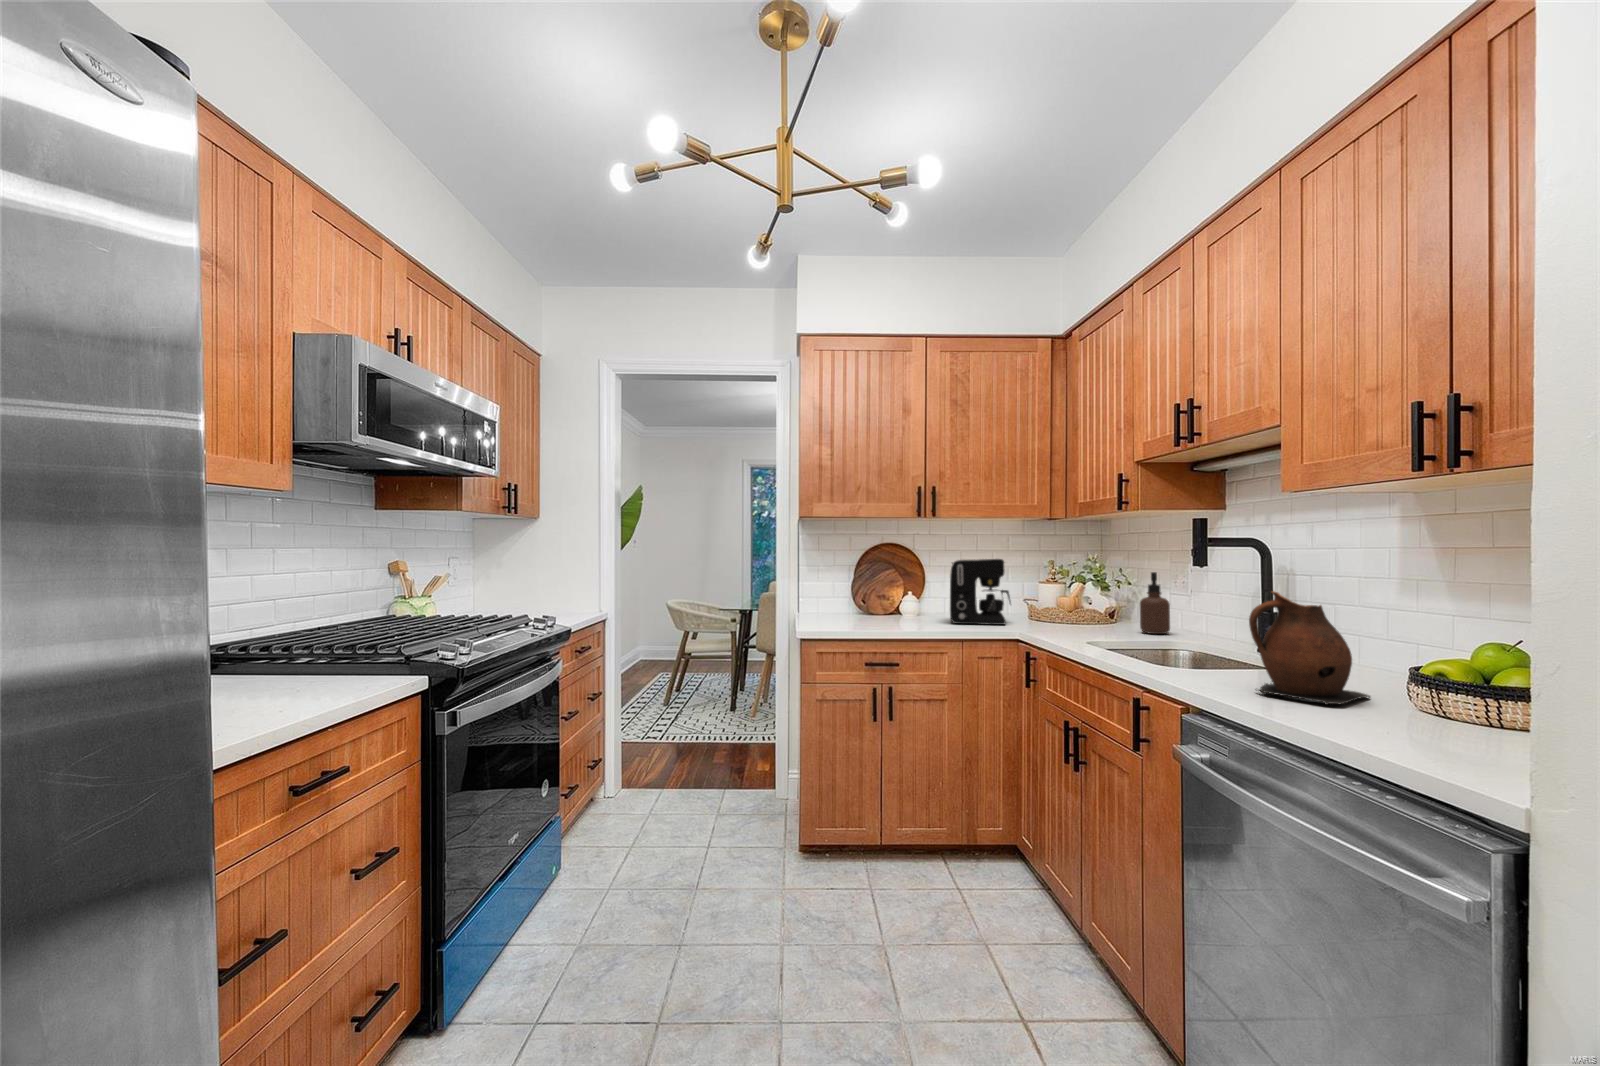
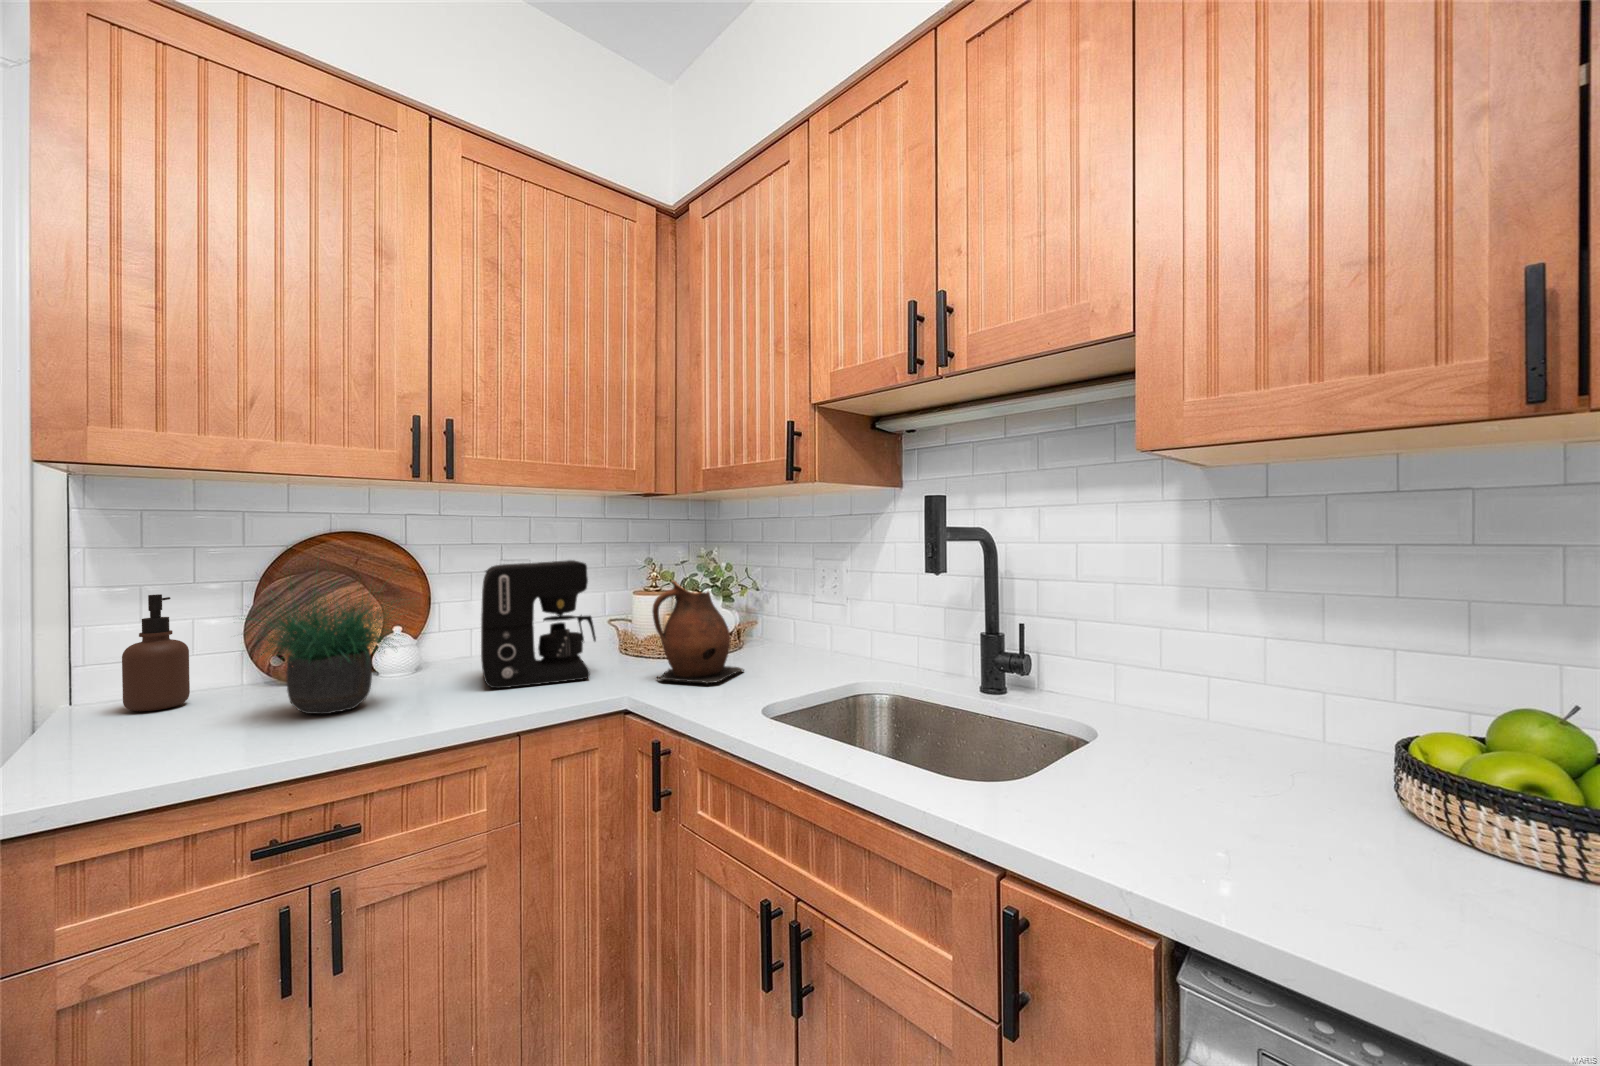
potted plant: none [846,550,926,624] -> present [241,574,401,714]
soap dispenser: present [1140,572,1170,634] -> present [122,594,190,712]
ceramic pitcher: present [1249,591,1370,705] -> present [652,581,743,684]

